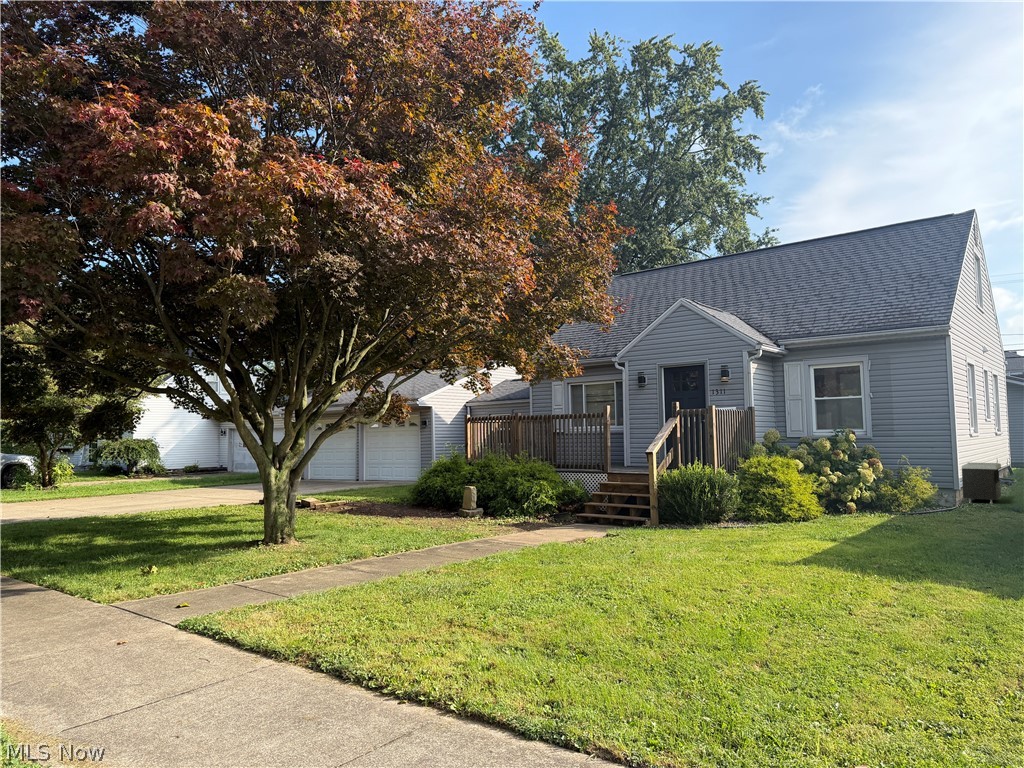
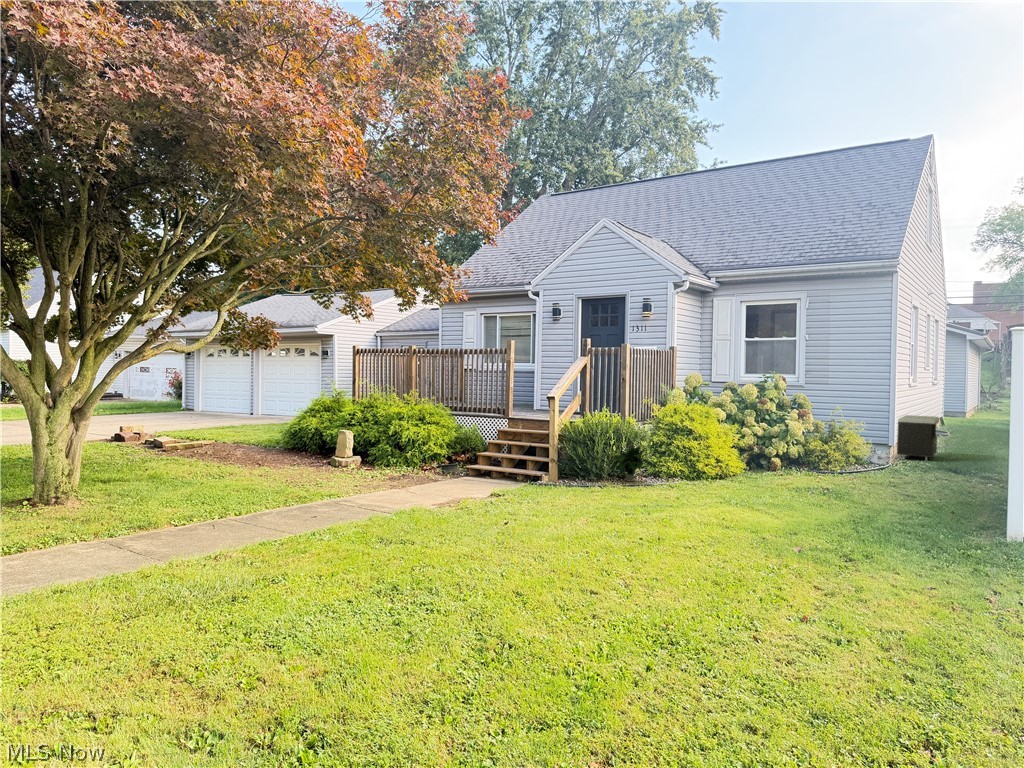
potted plant: none [705,491,747,524] -> present [610,444,653,482]

